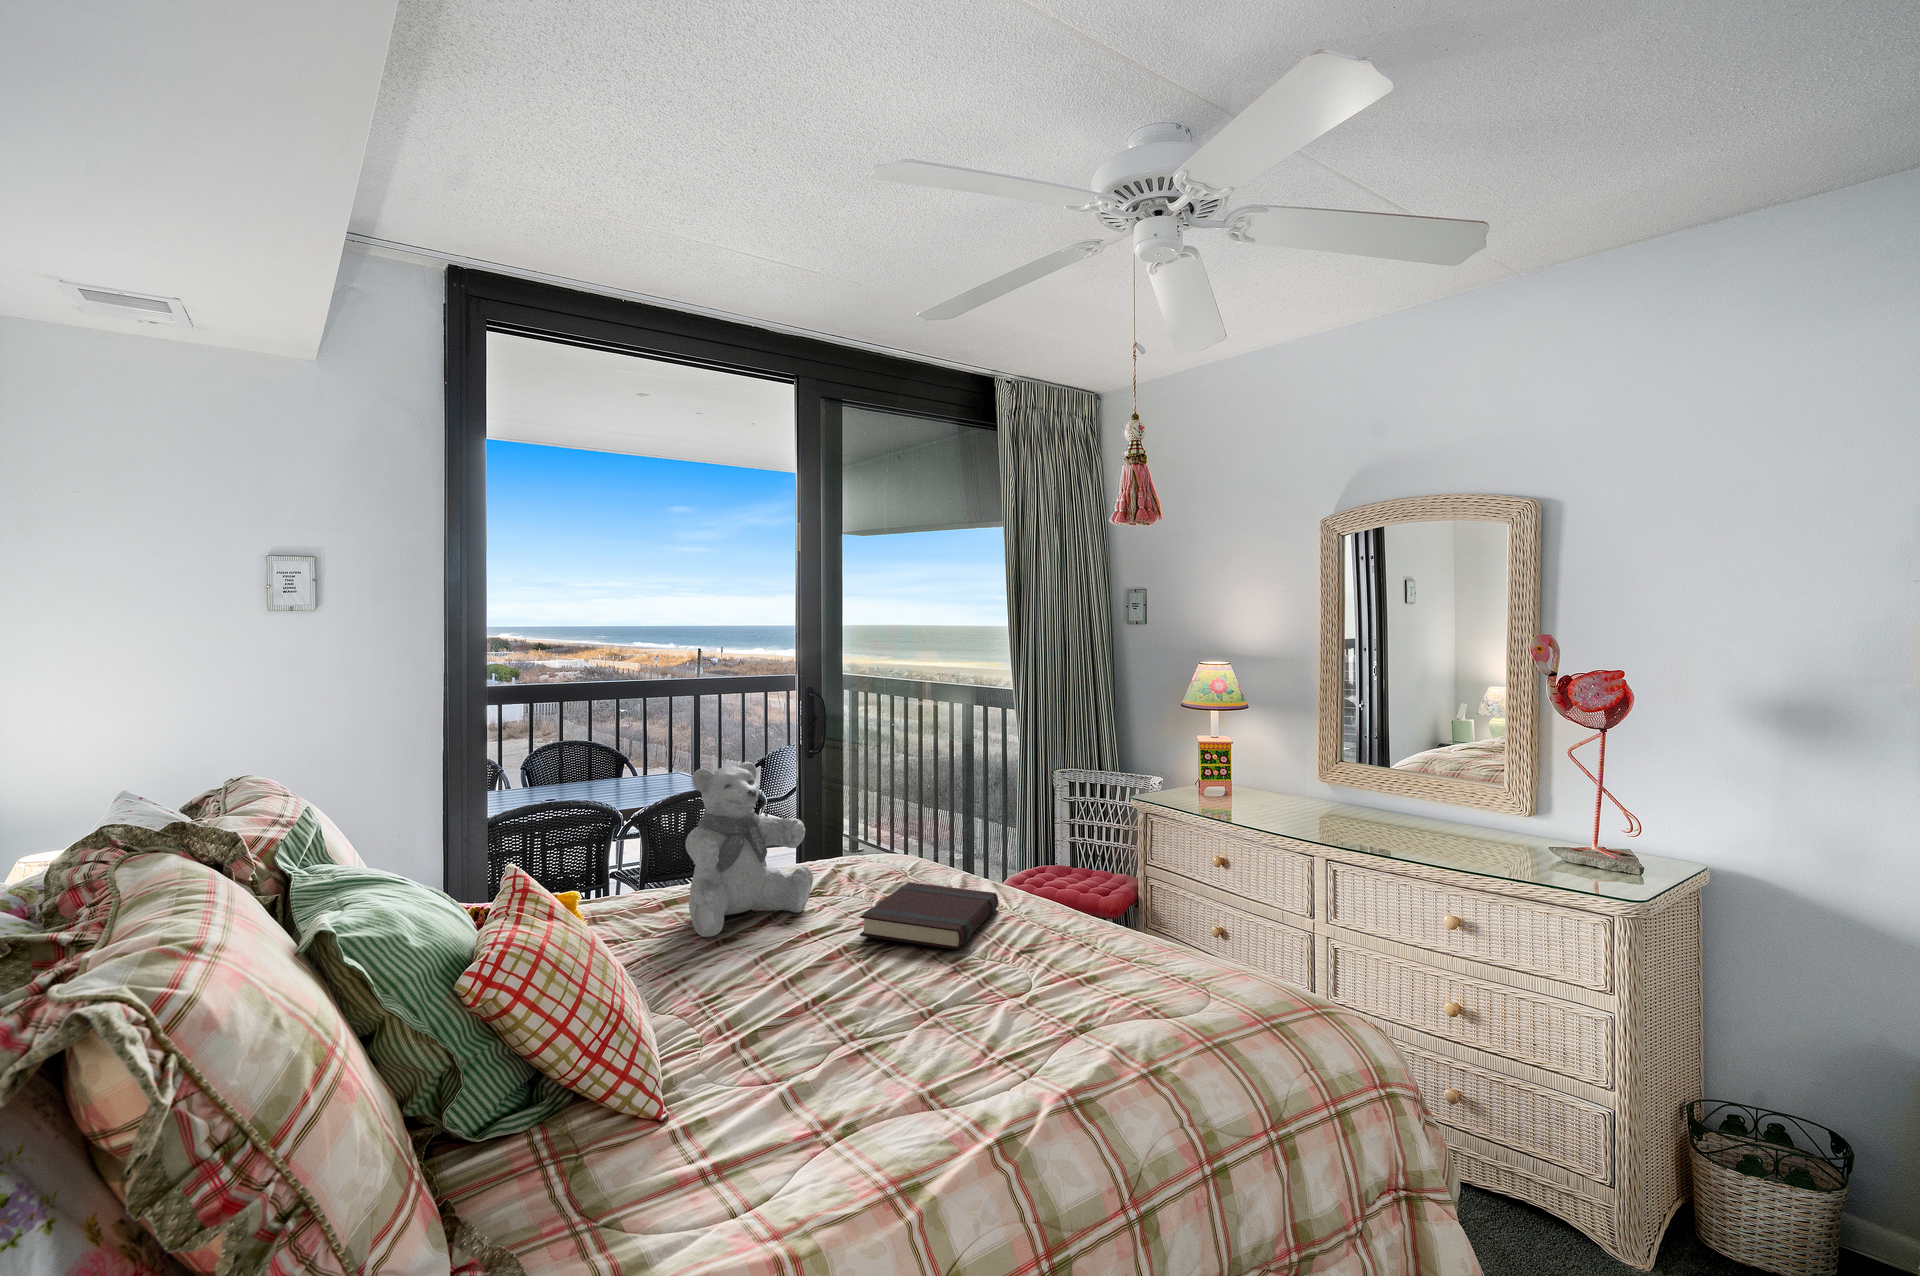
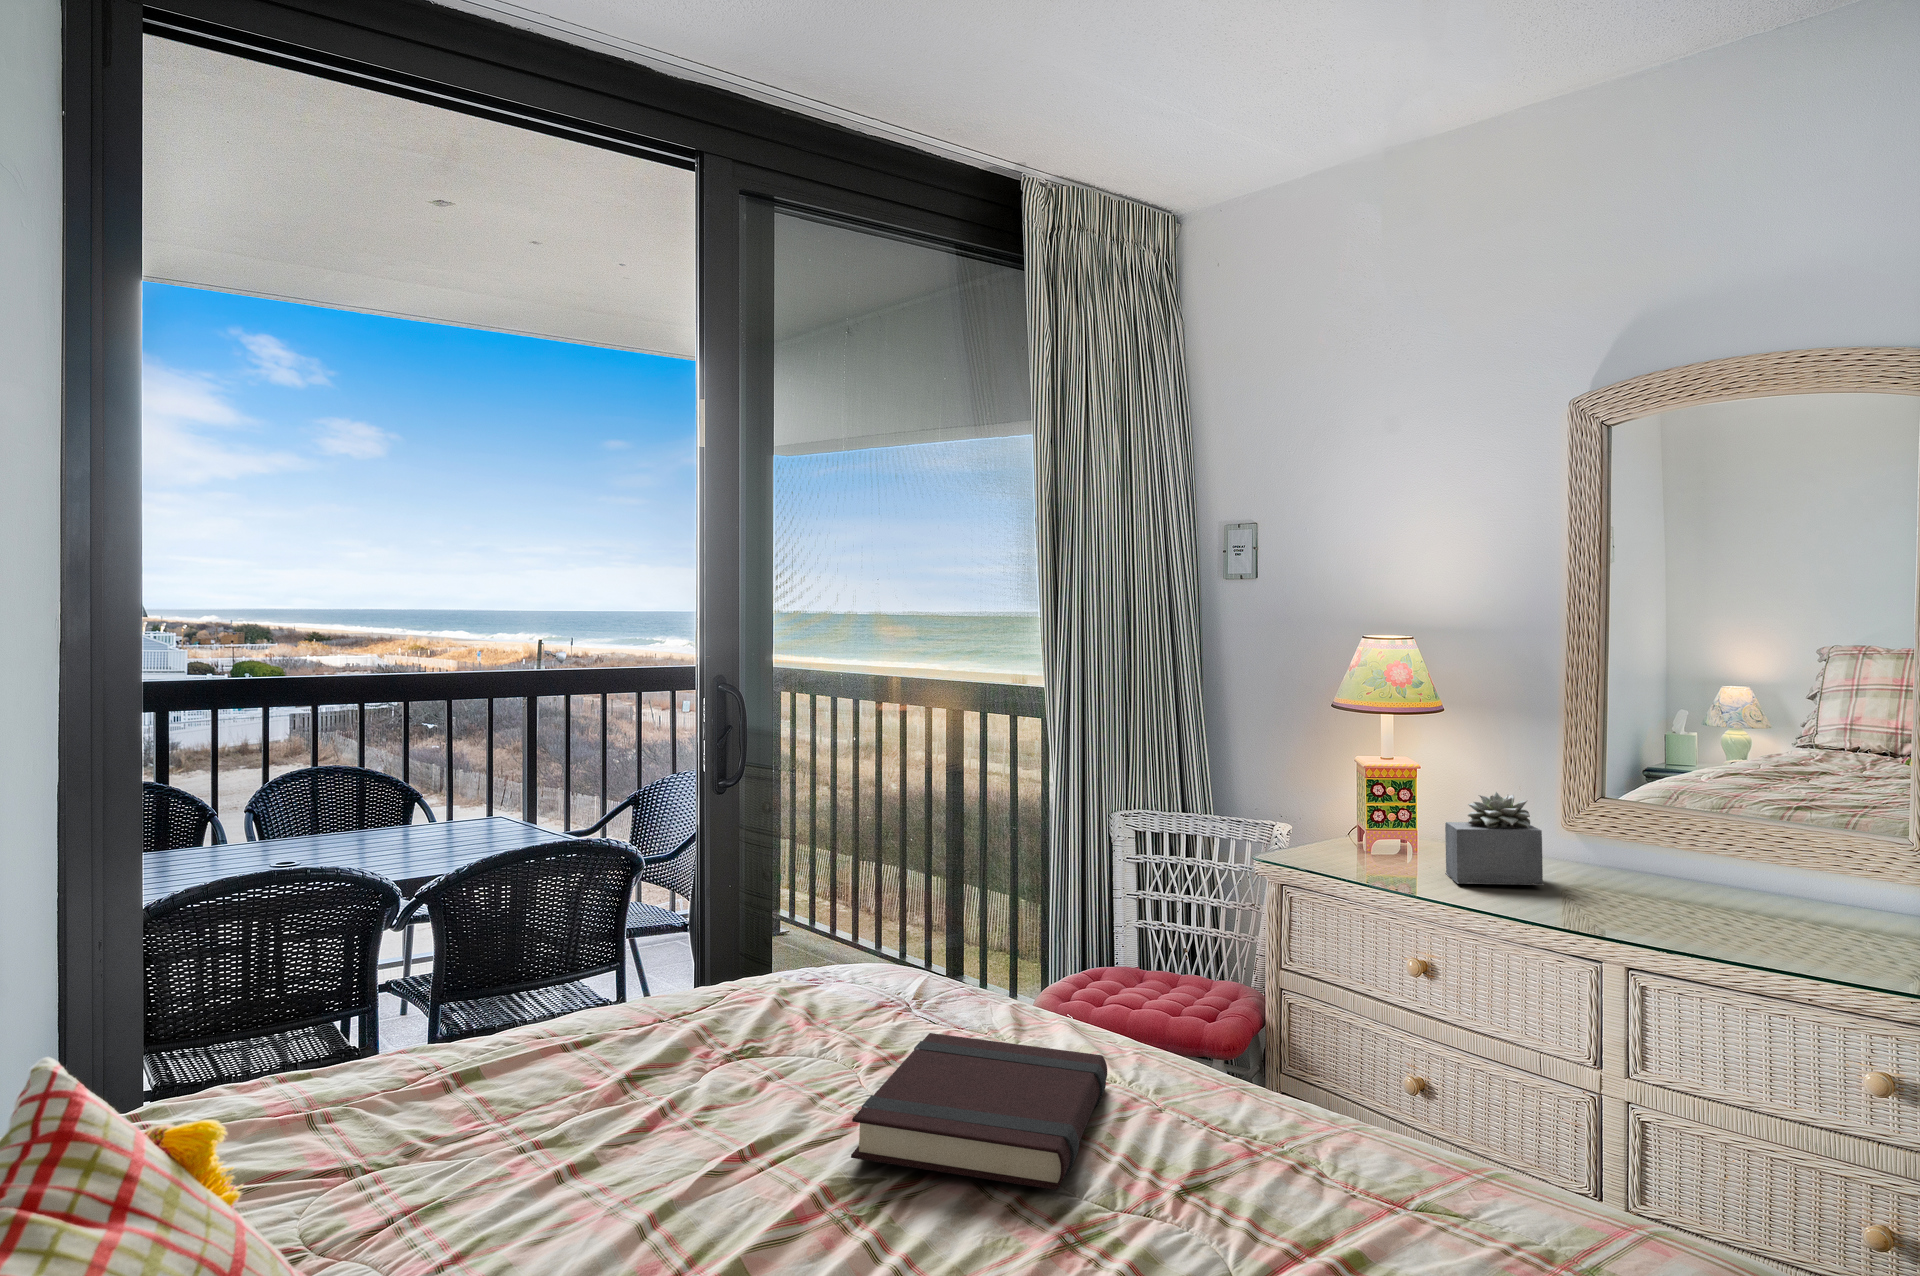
succulent plant: none [1244,757,1298,813] -> present [1445,792,1544,885]
teddy bear: present [686,762,813,937] -> none [493,803,747,1163]

